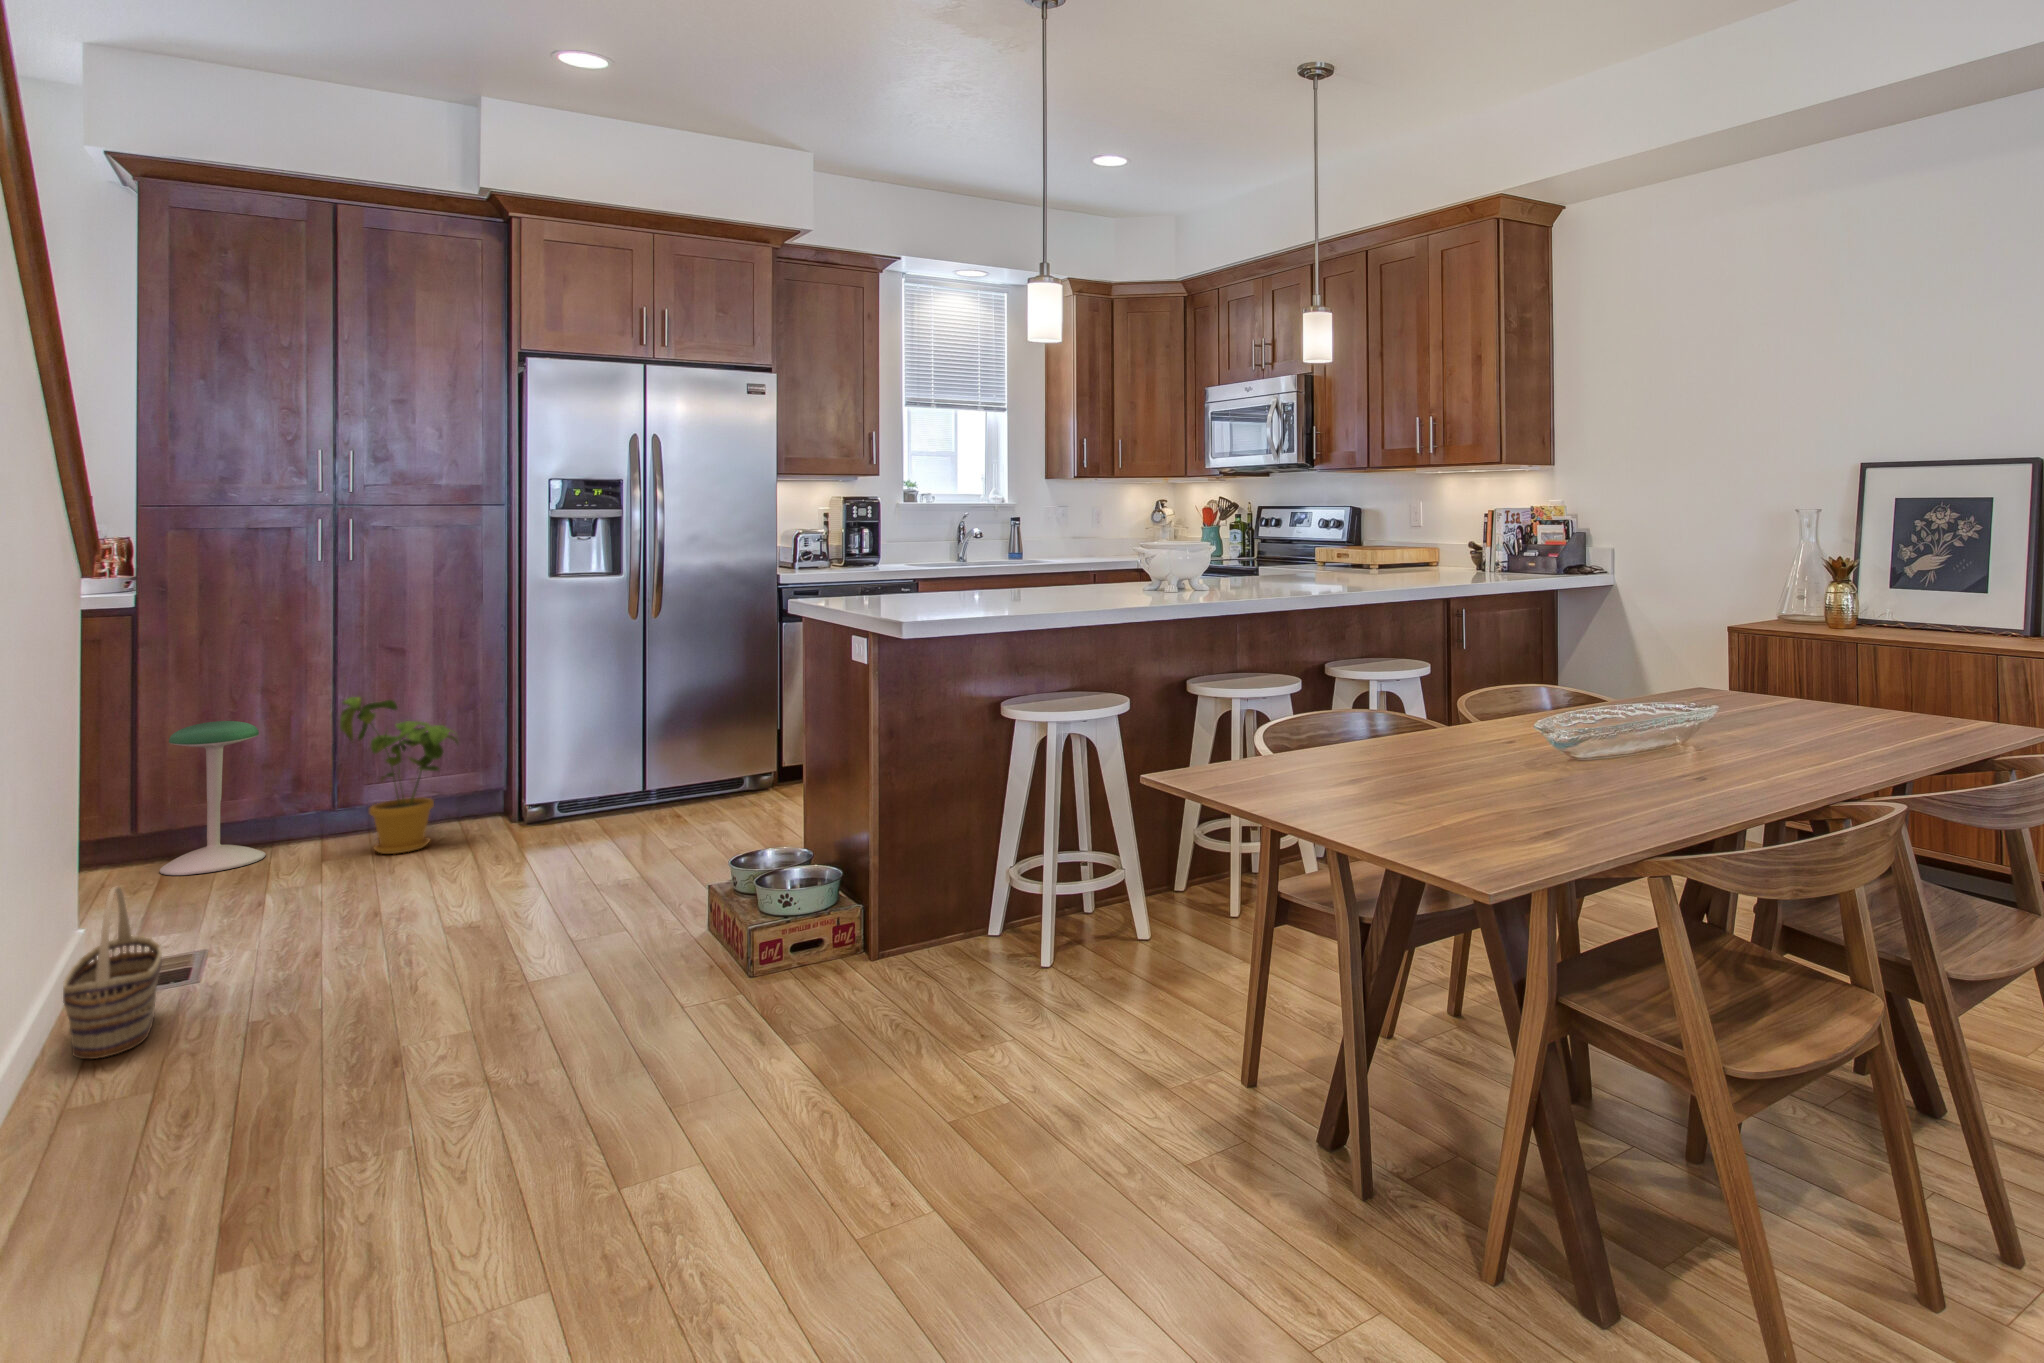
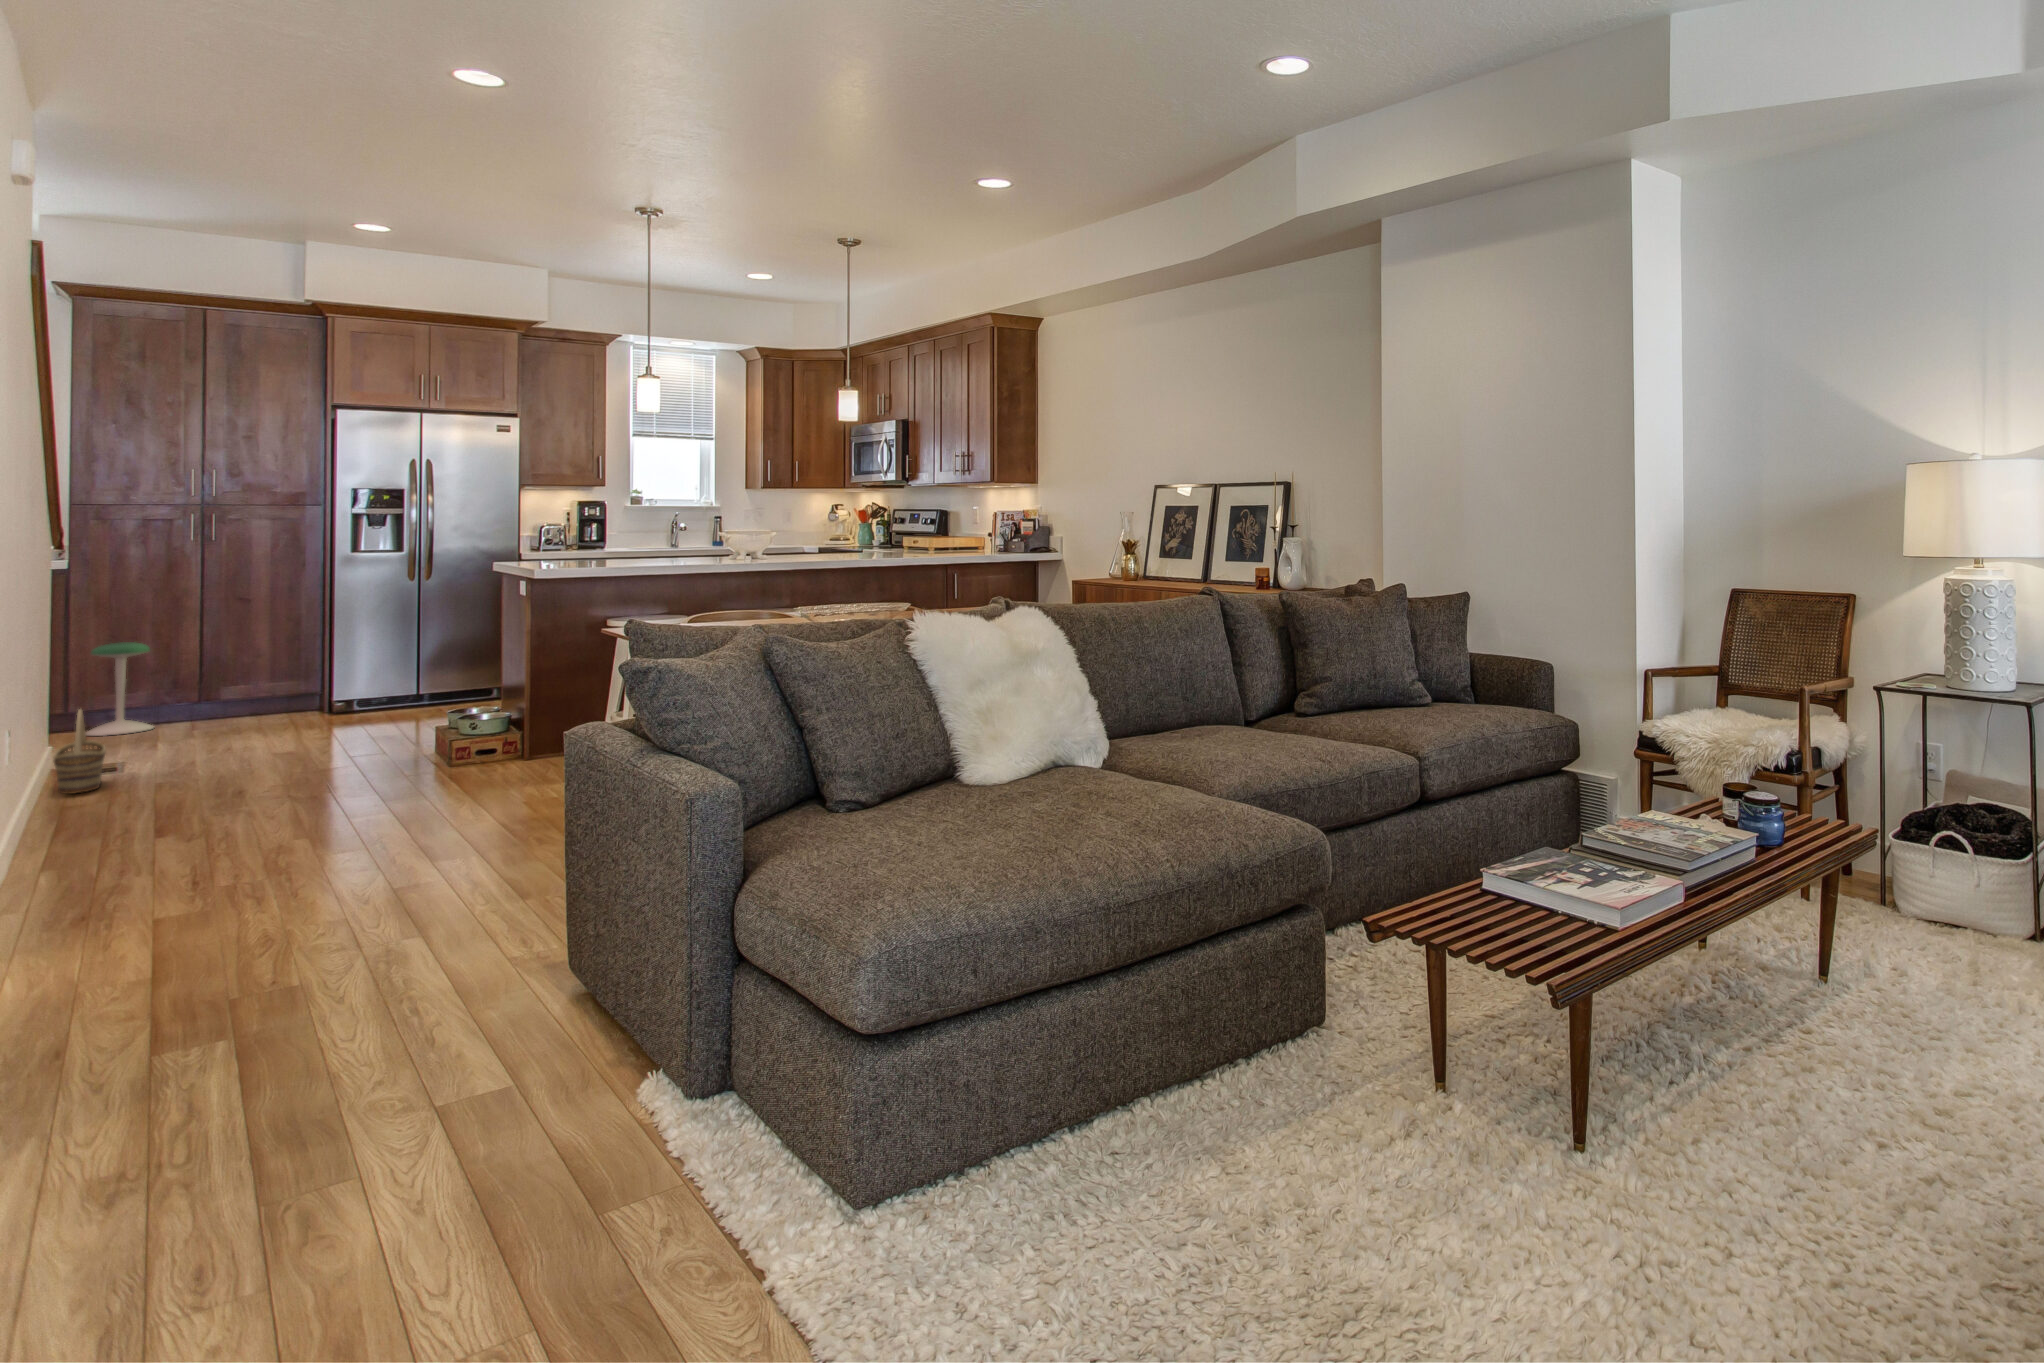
house plant: present [340,697,458,854] -> none [206,626,288,726]

